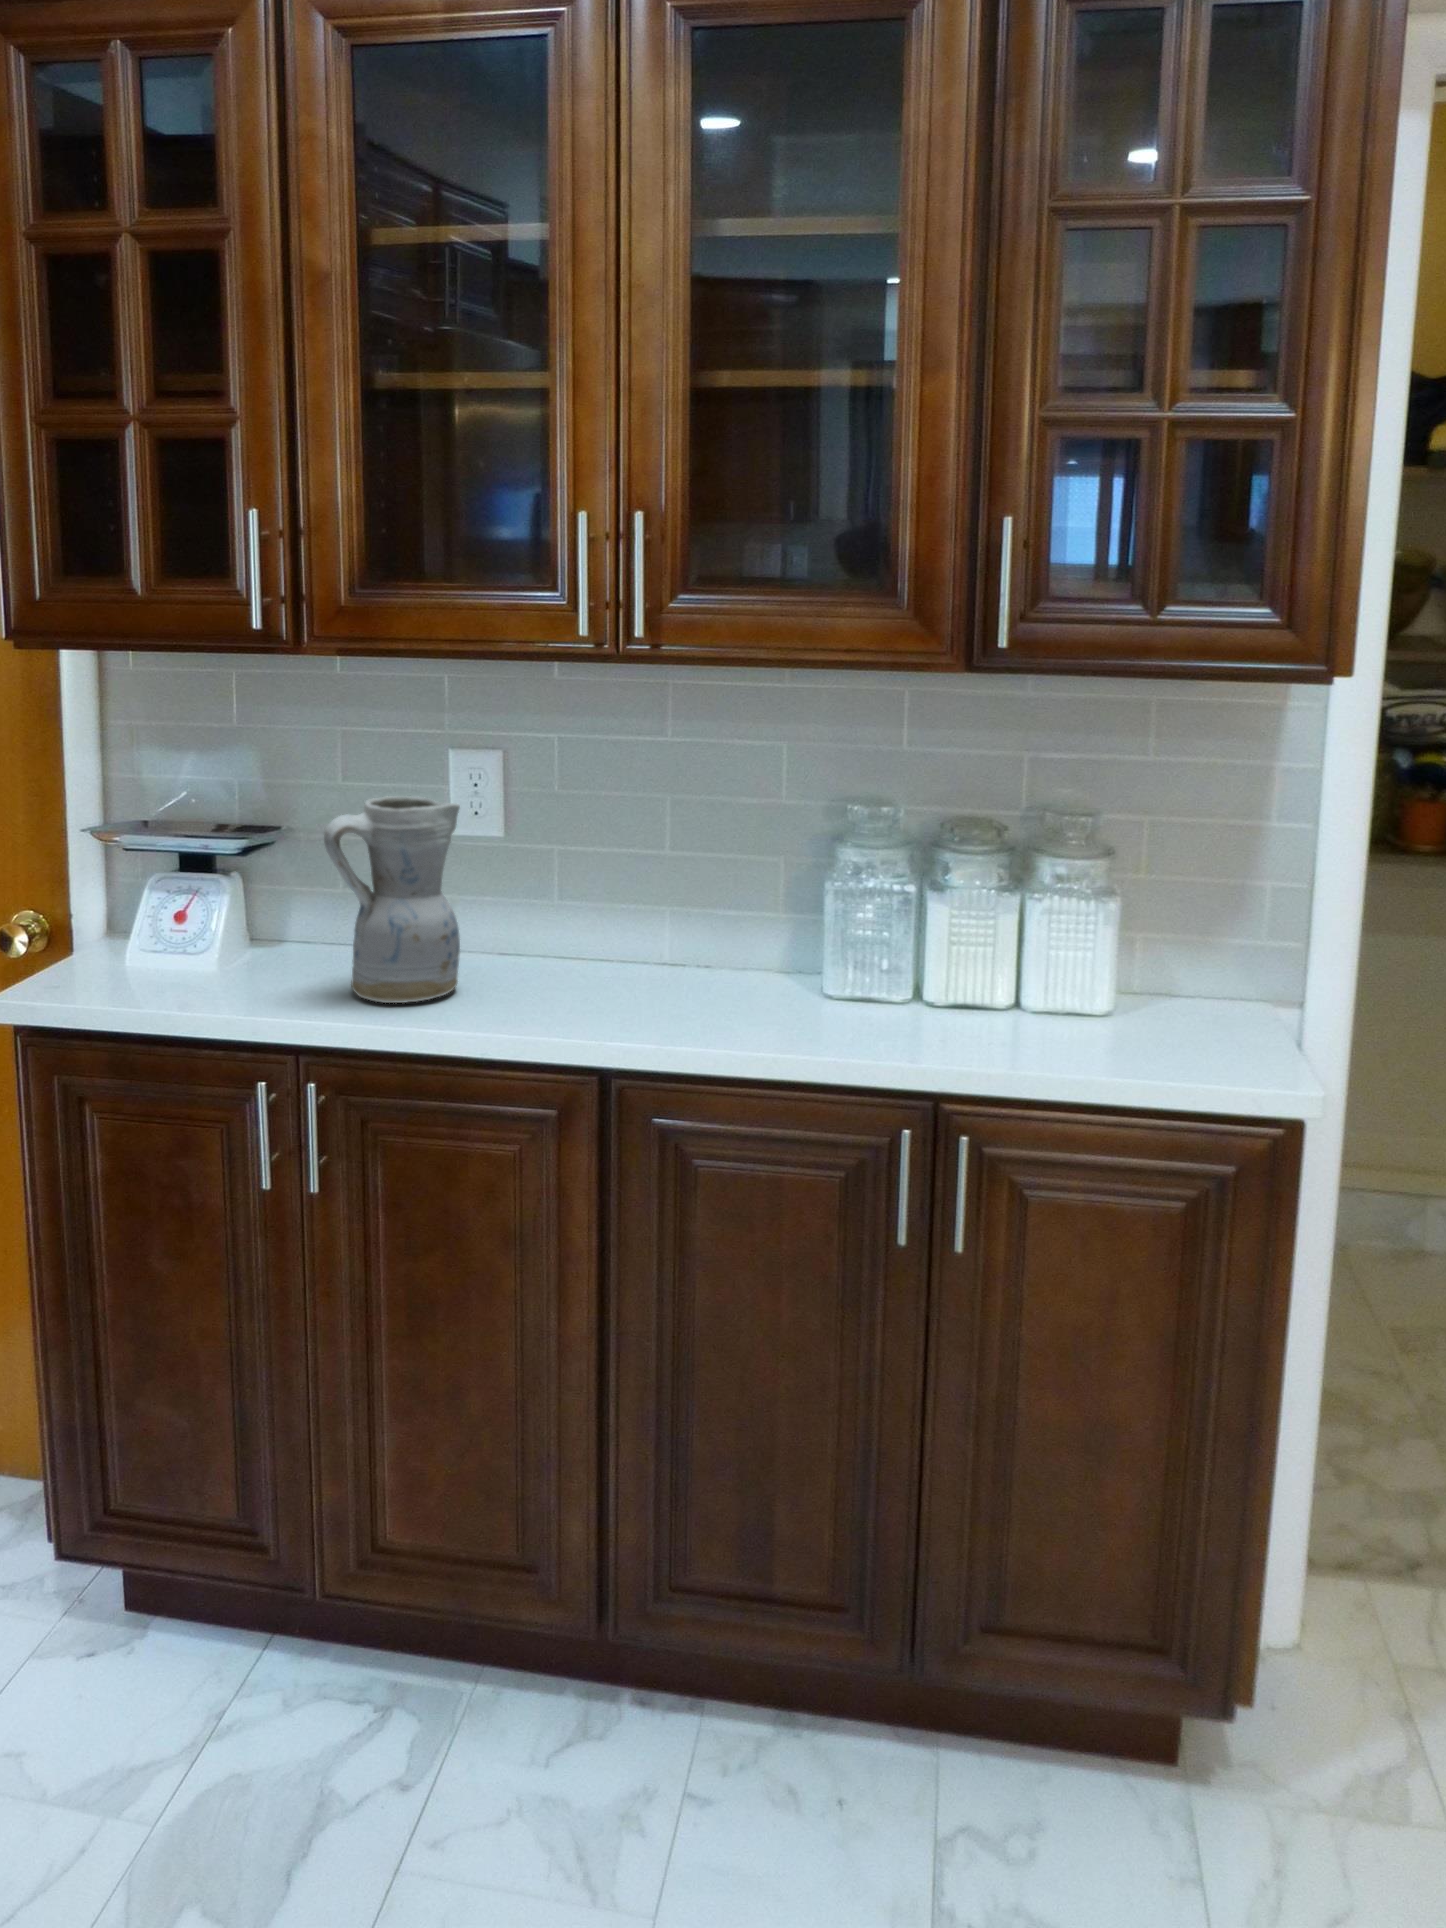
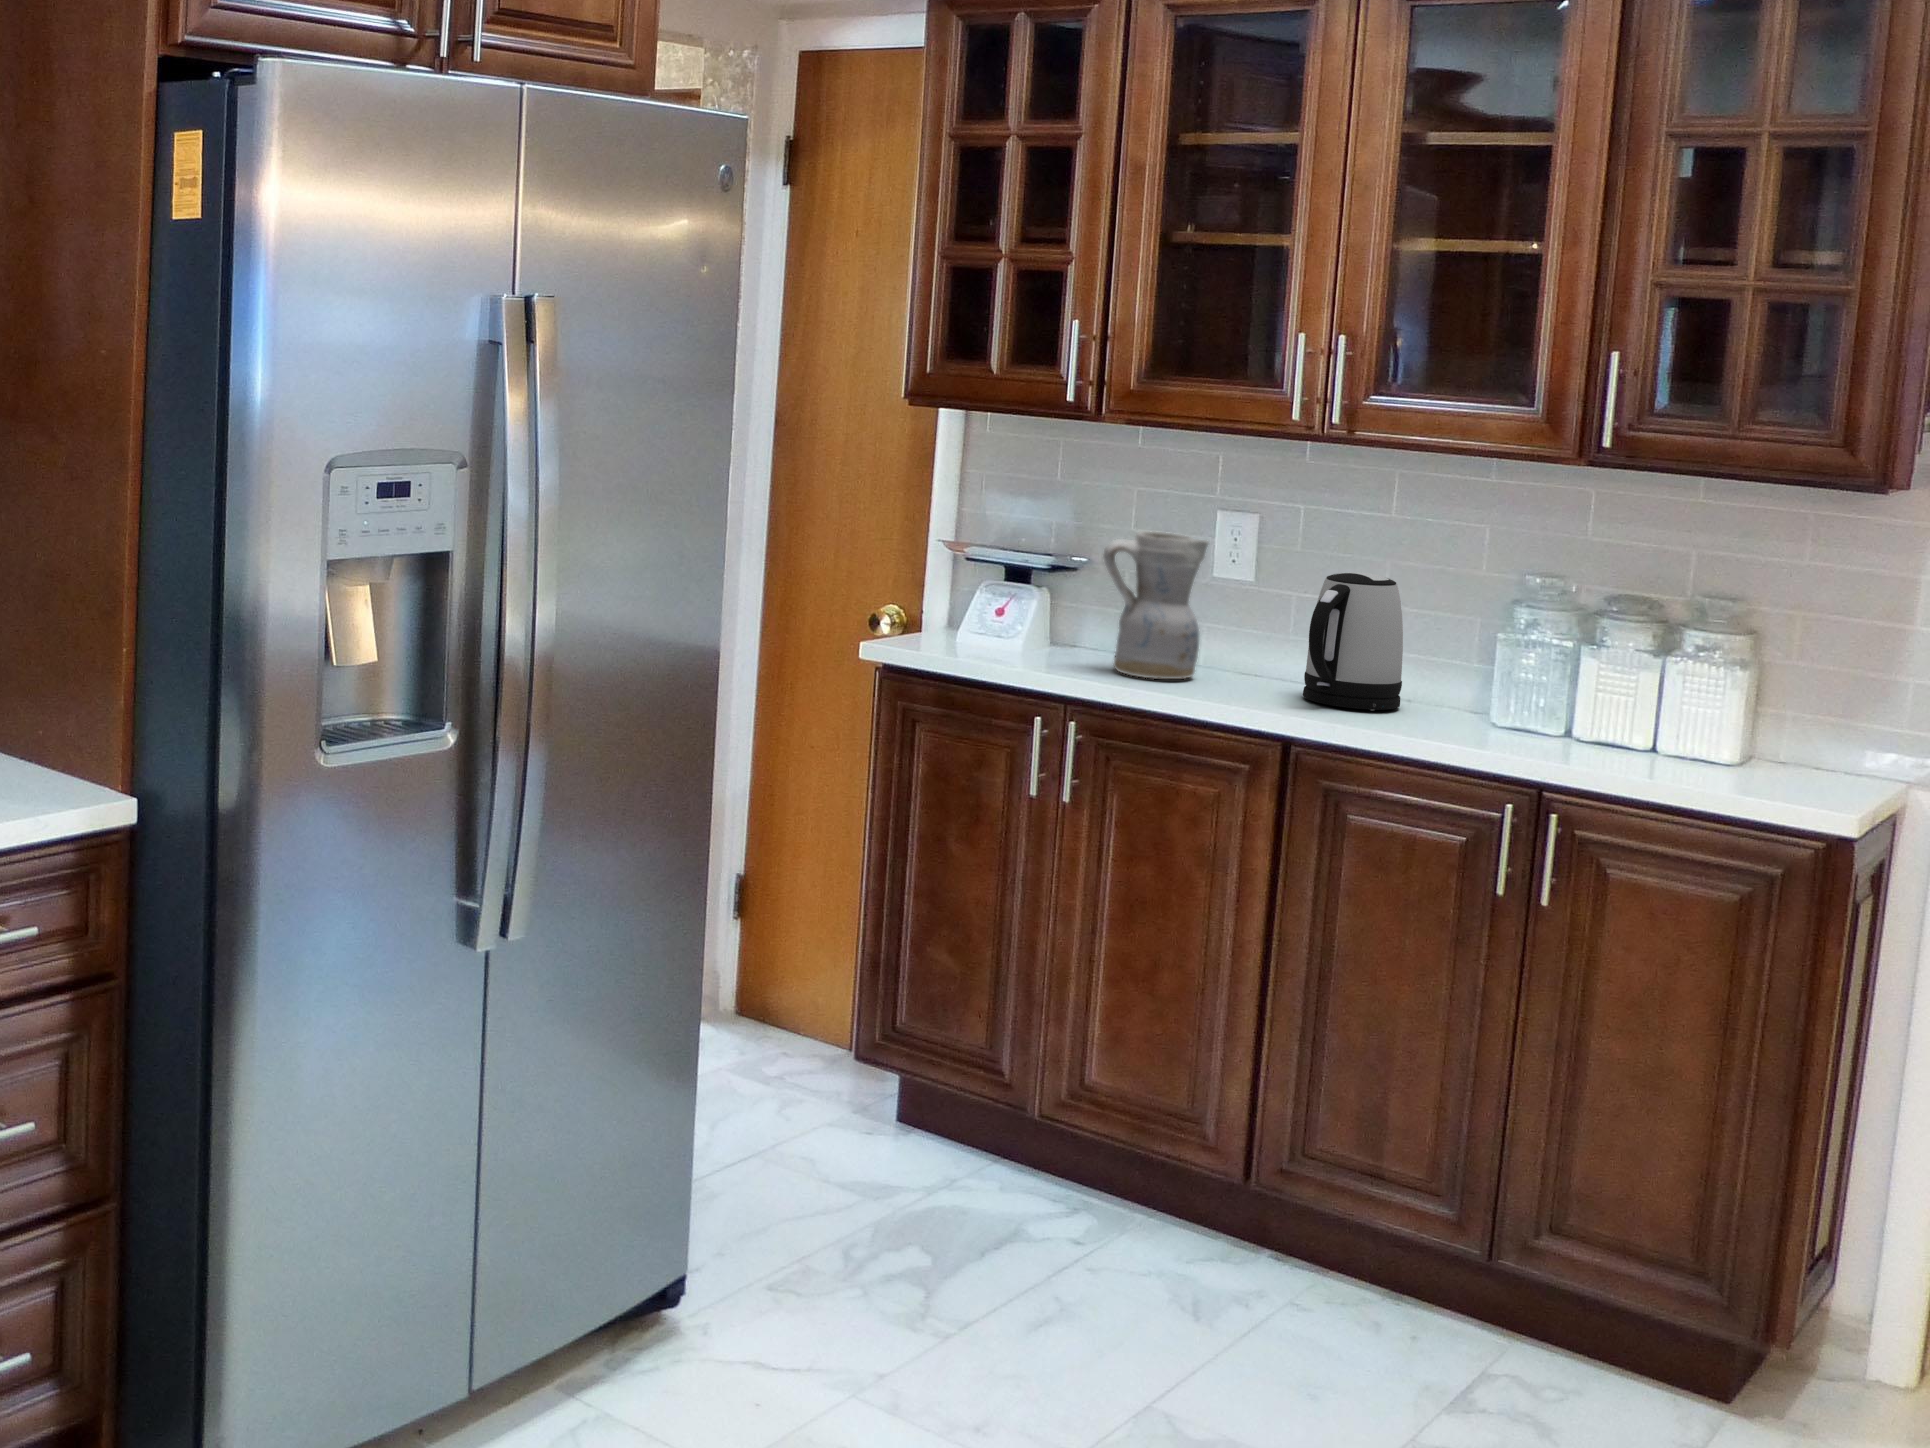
kettle: none [598,824,715,1008] -> present [1303,572,1403,711]

